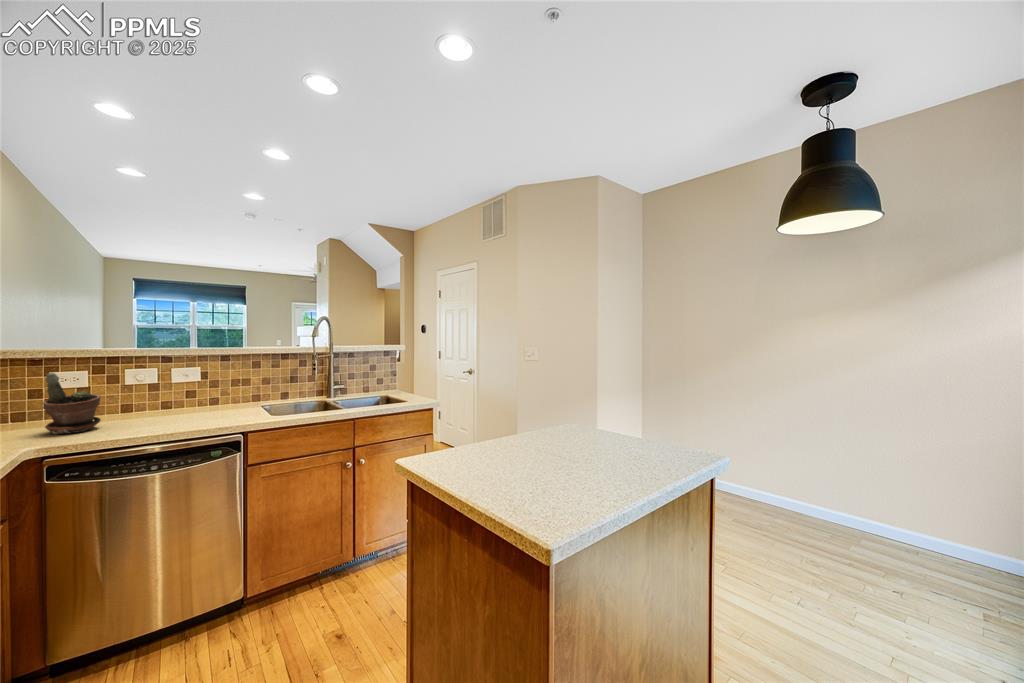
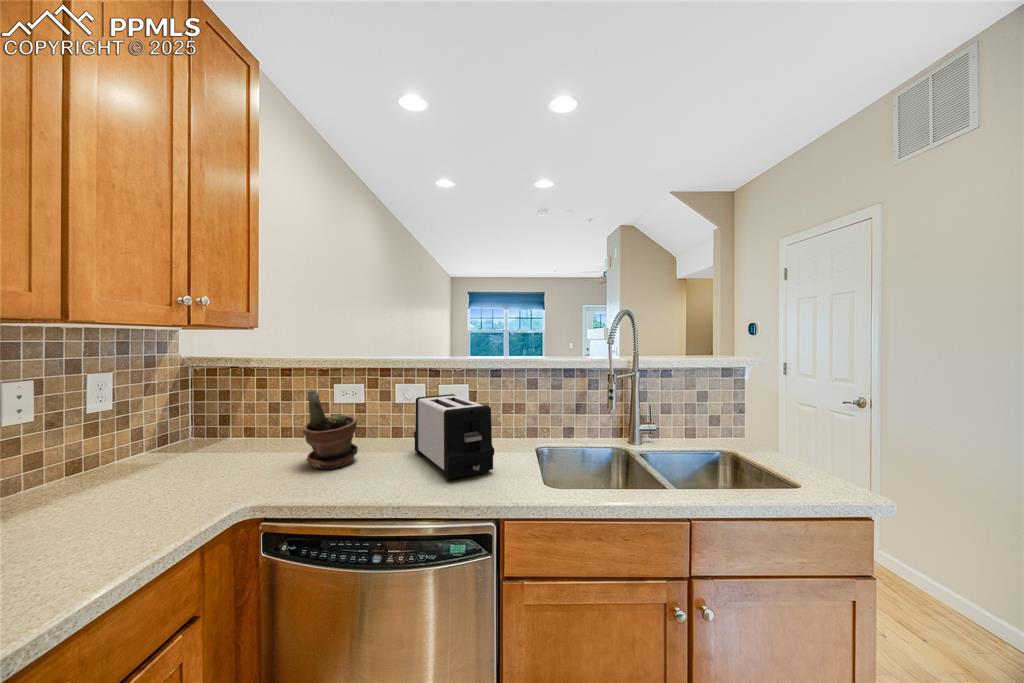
toaster: none [154,374,234,423] -> present [414,394,494,480]

